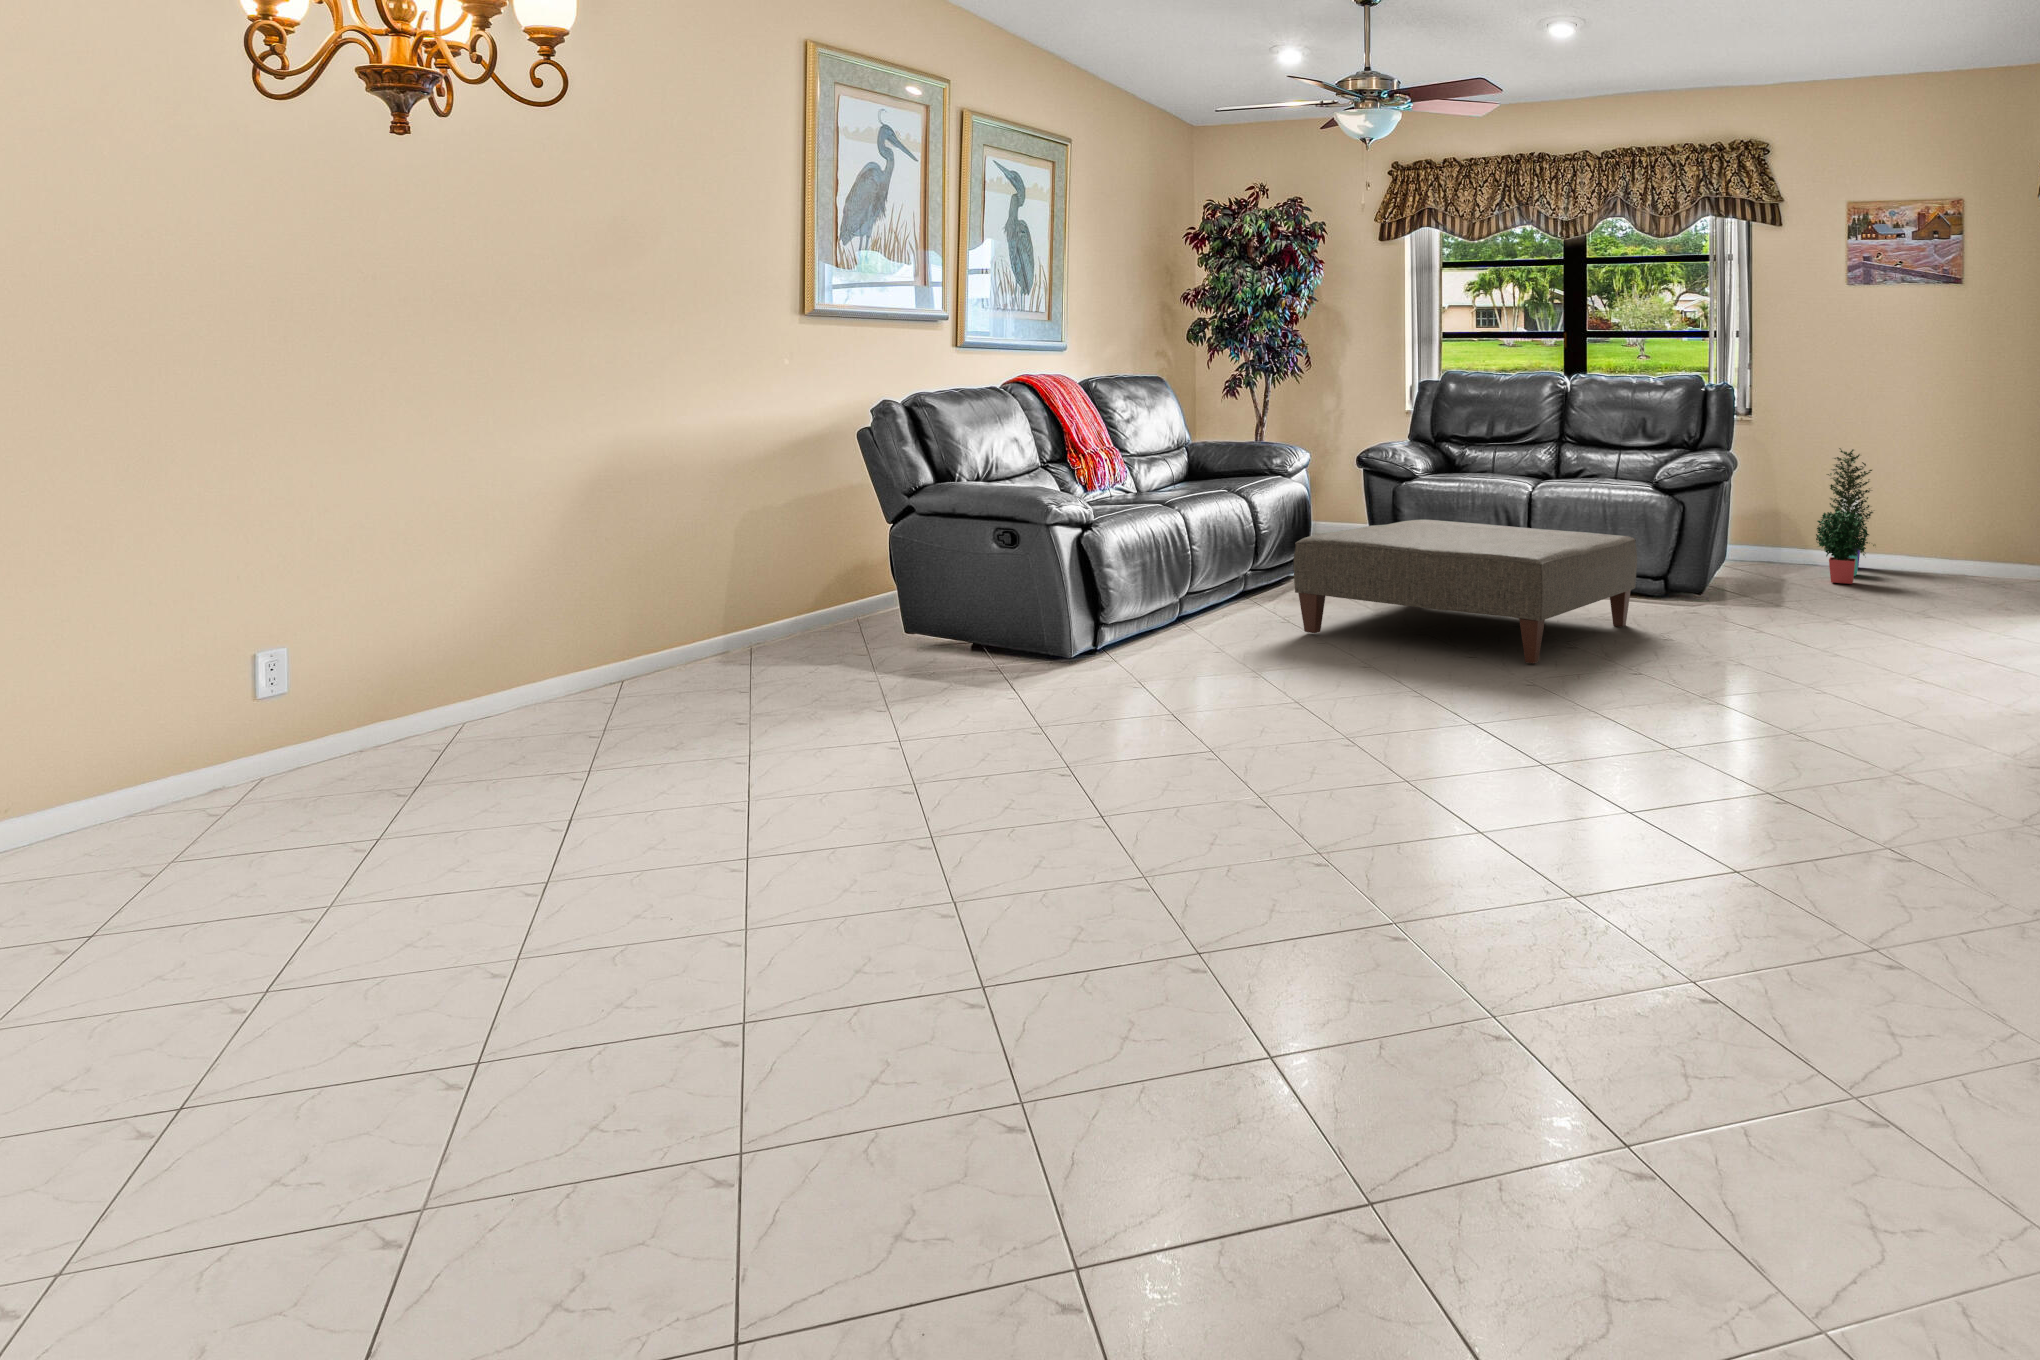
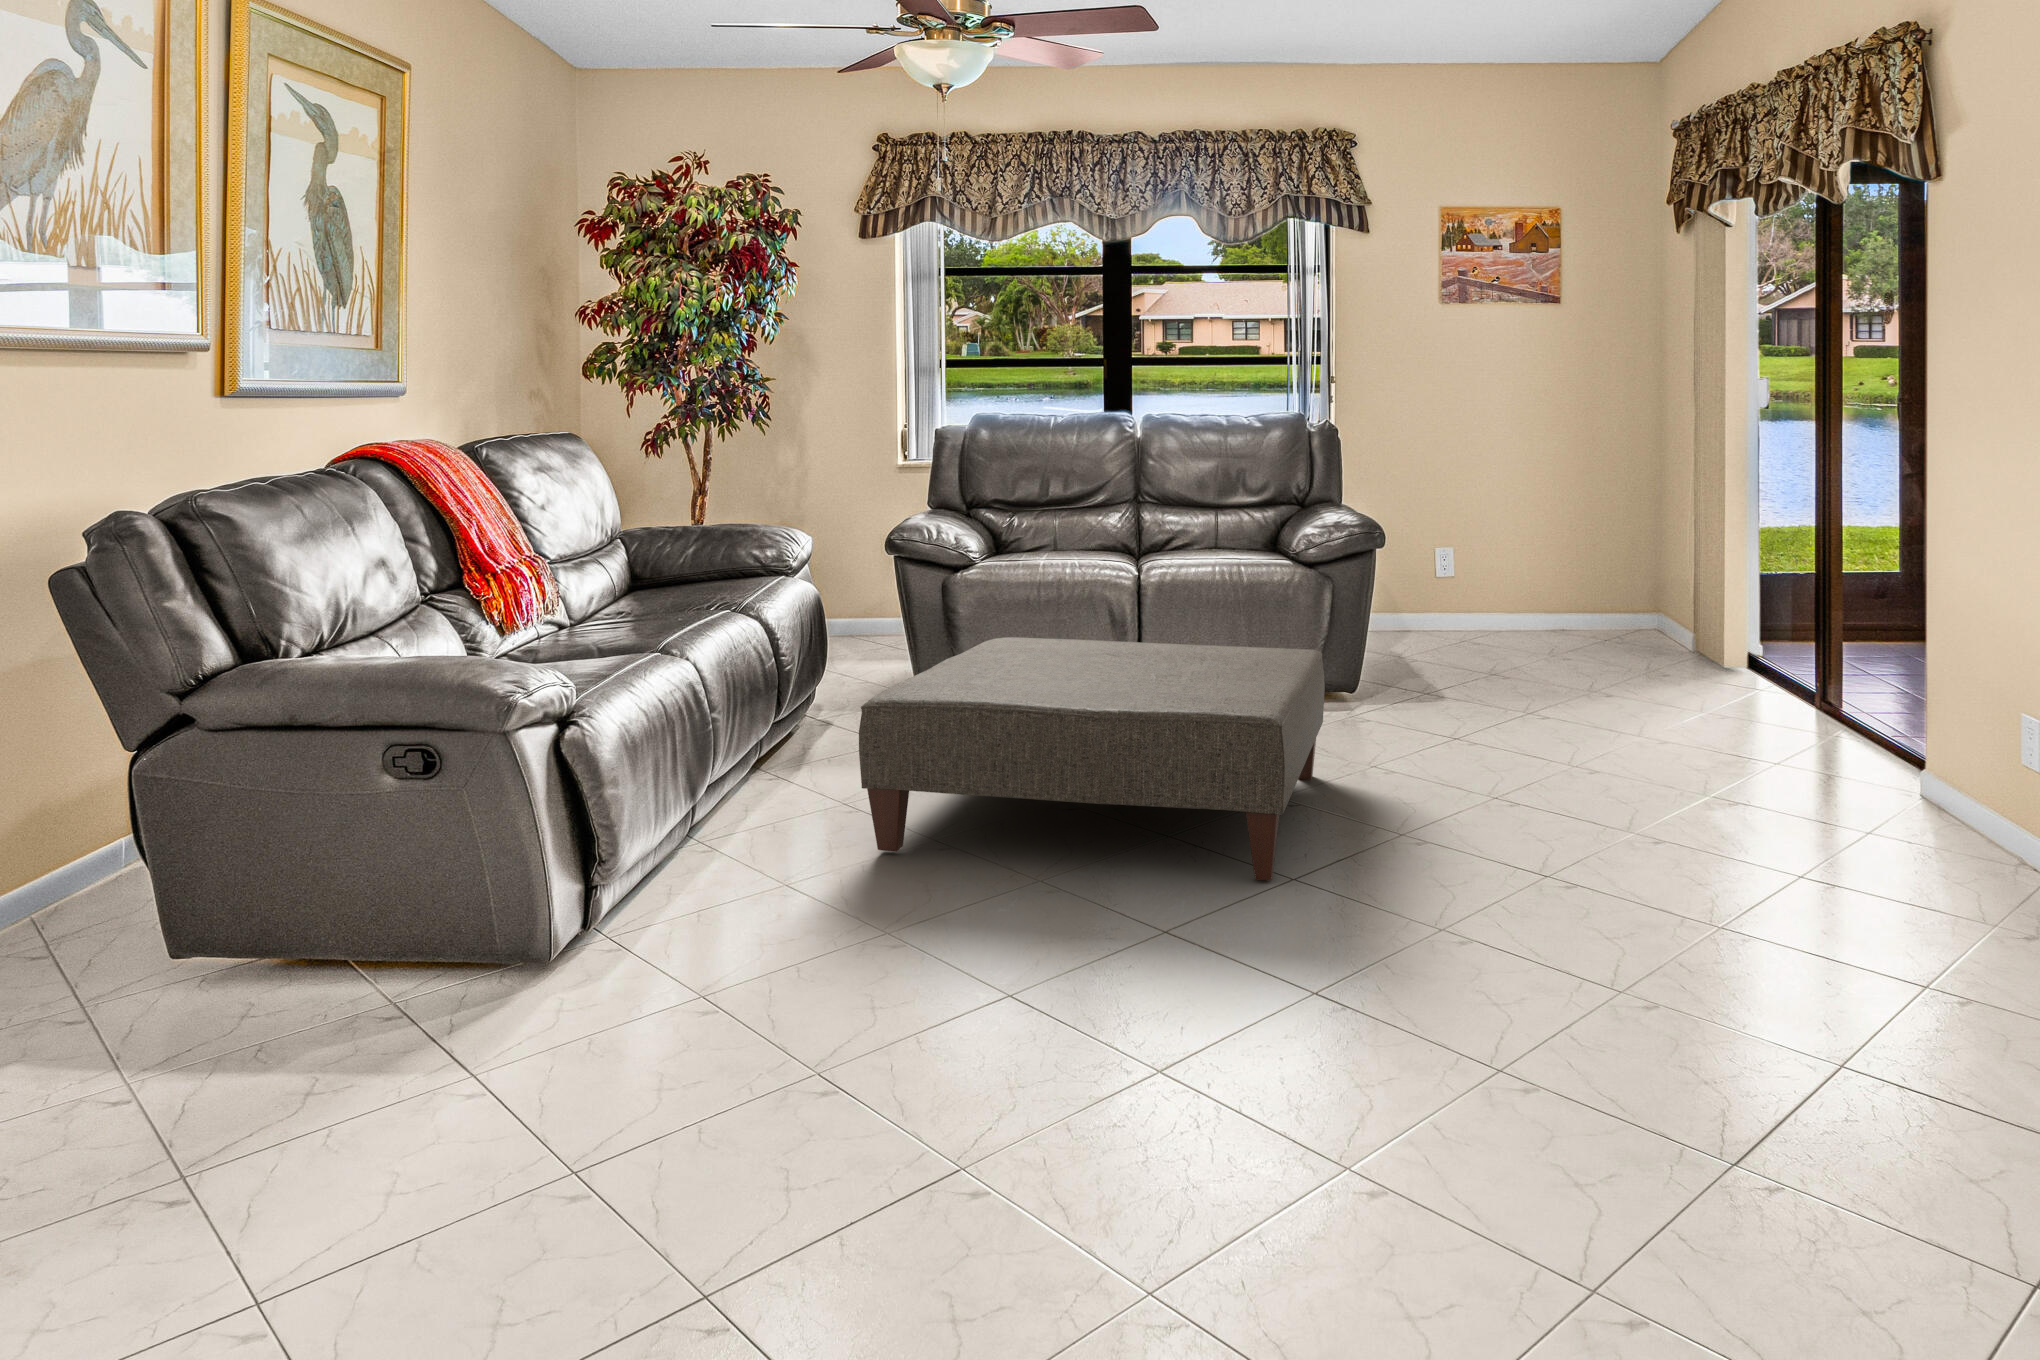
potted plant: present [1816,448,1874,584] -> none [1429,498,1511,671]

